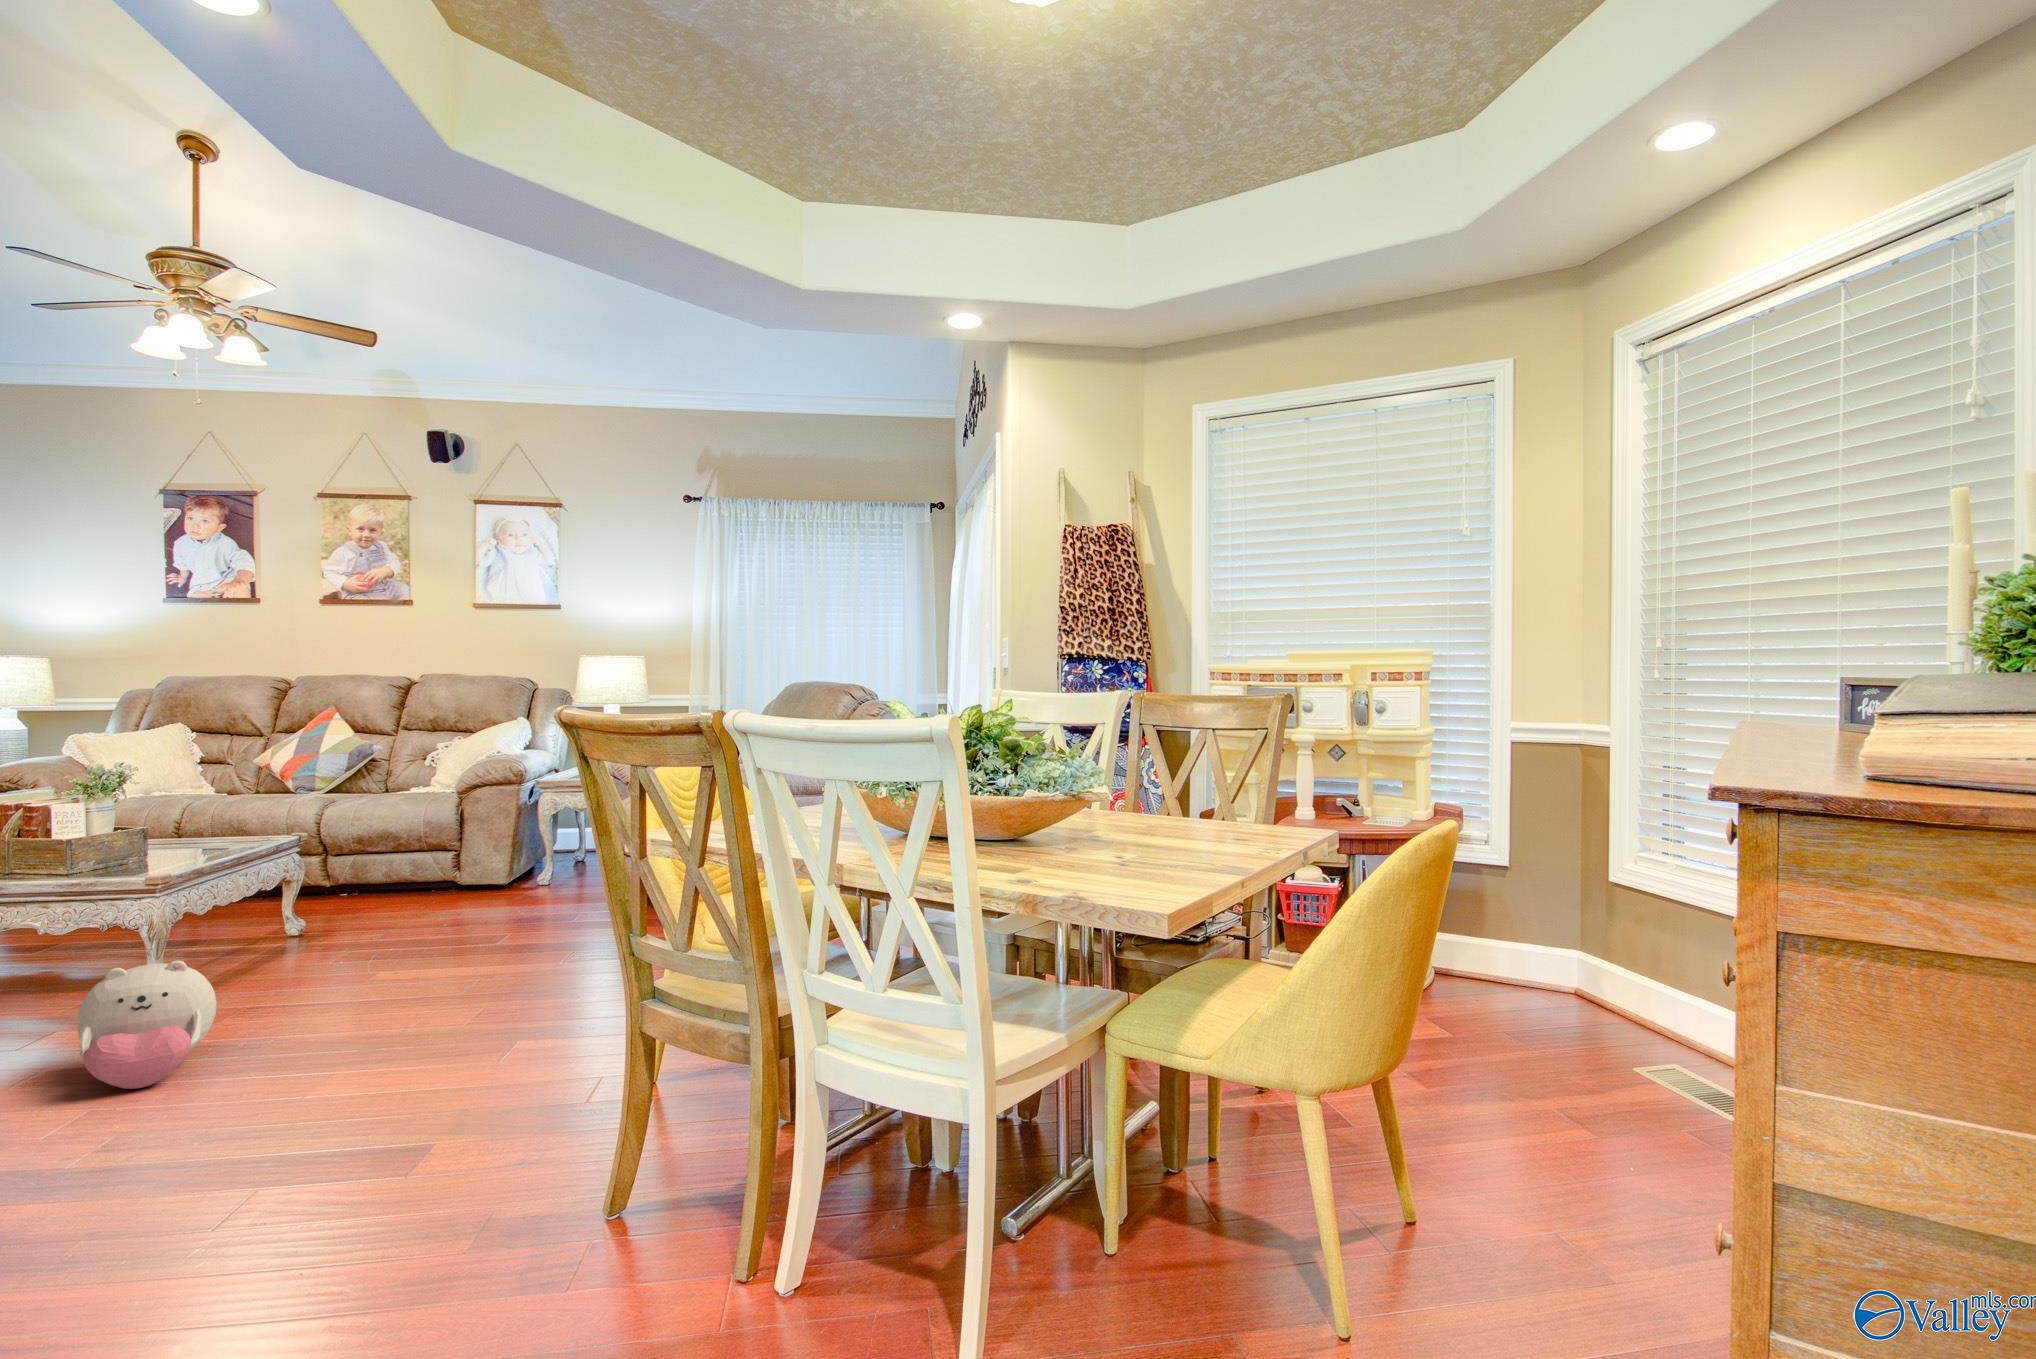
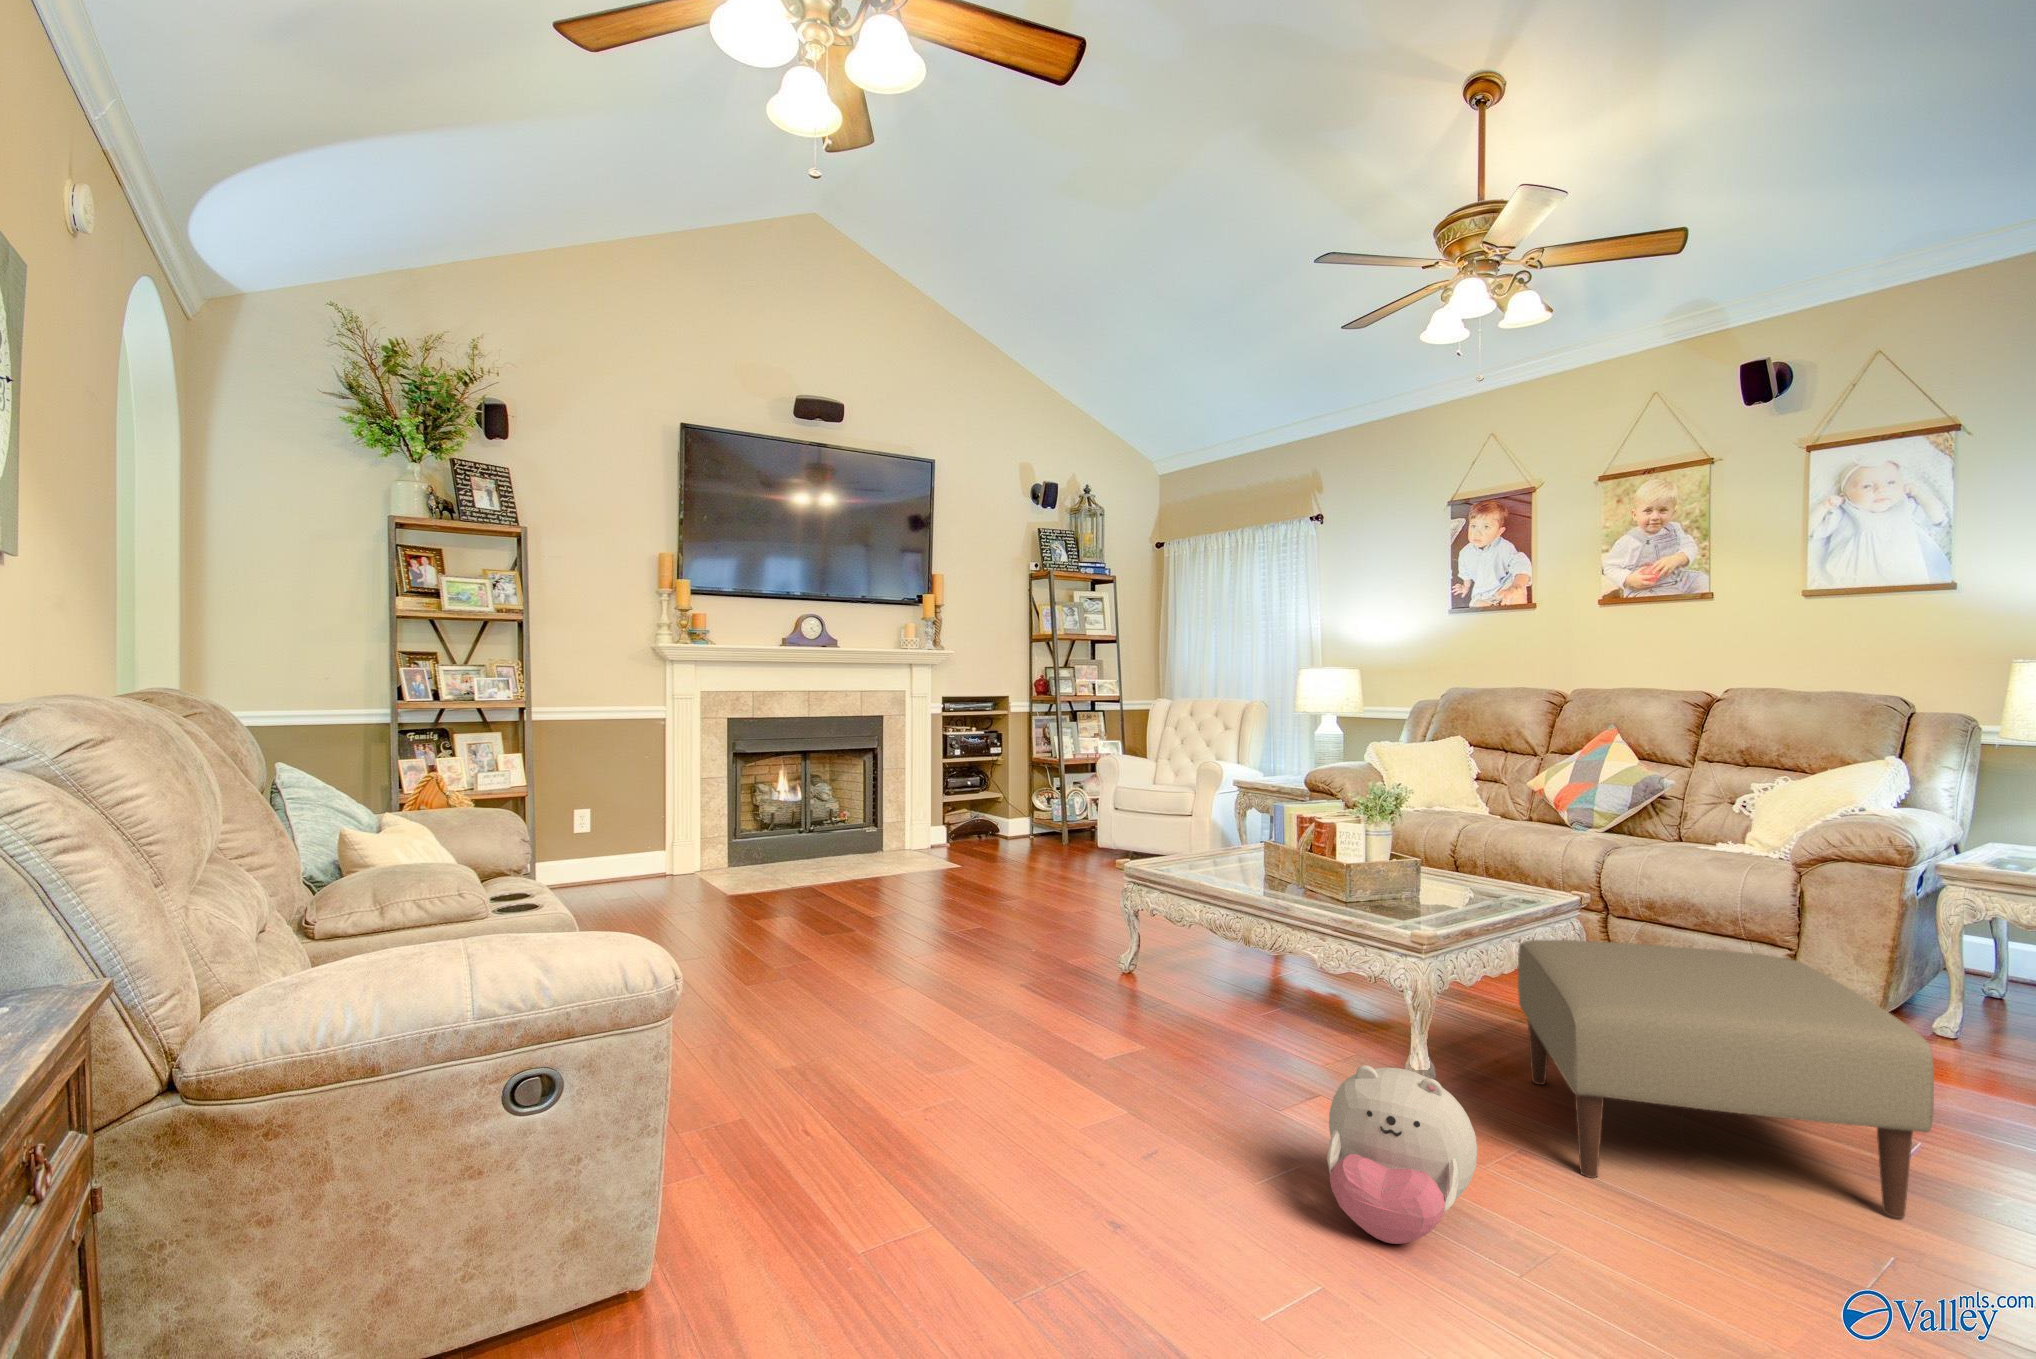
ottoman: none [247,846,507,1011] -> present [1518,940,1934,1218]

